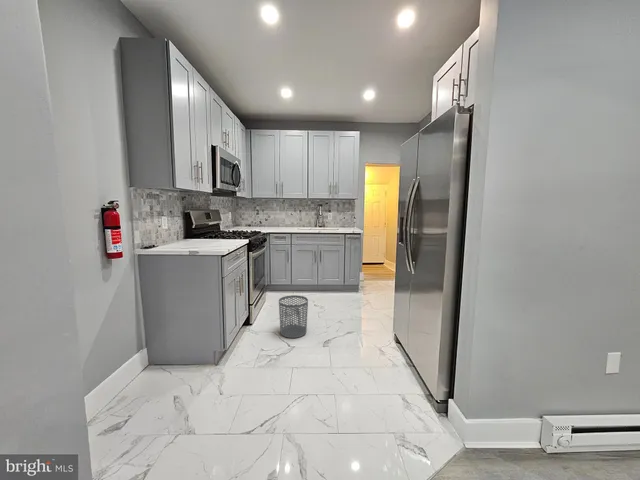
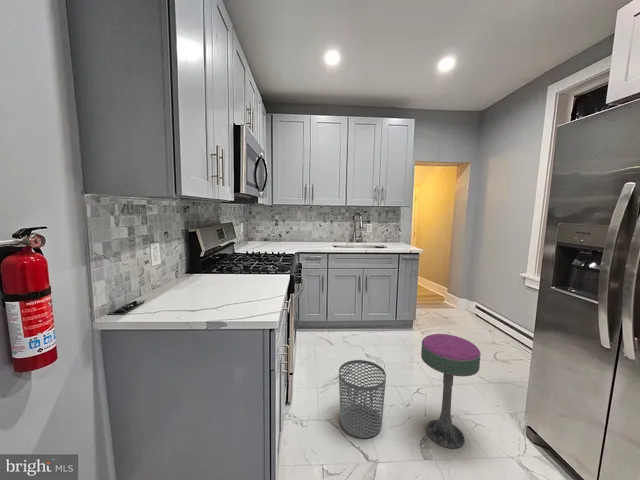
bar stool: none [328,277,361,342] -> present [421,334,481,448]

